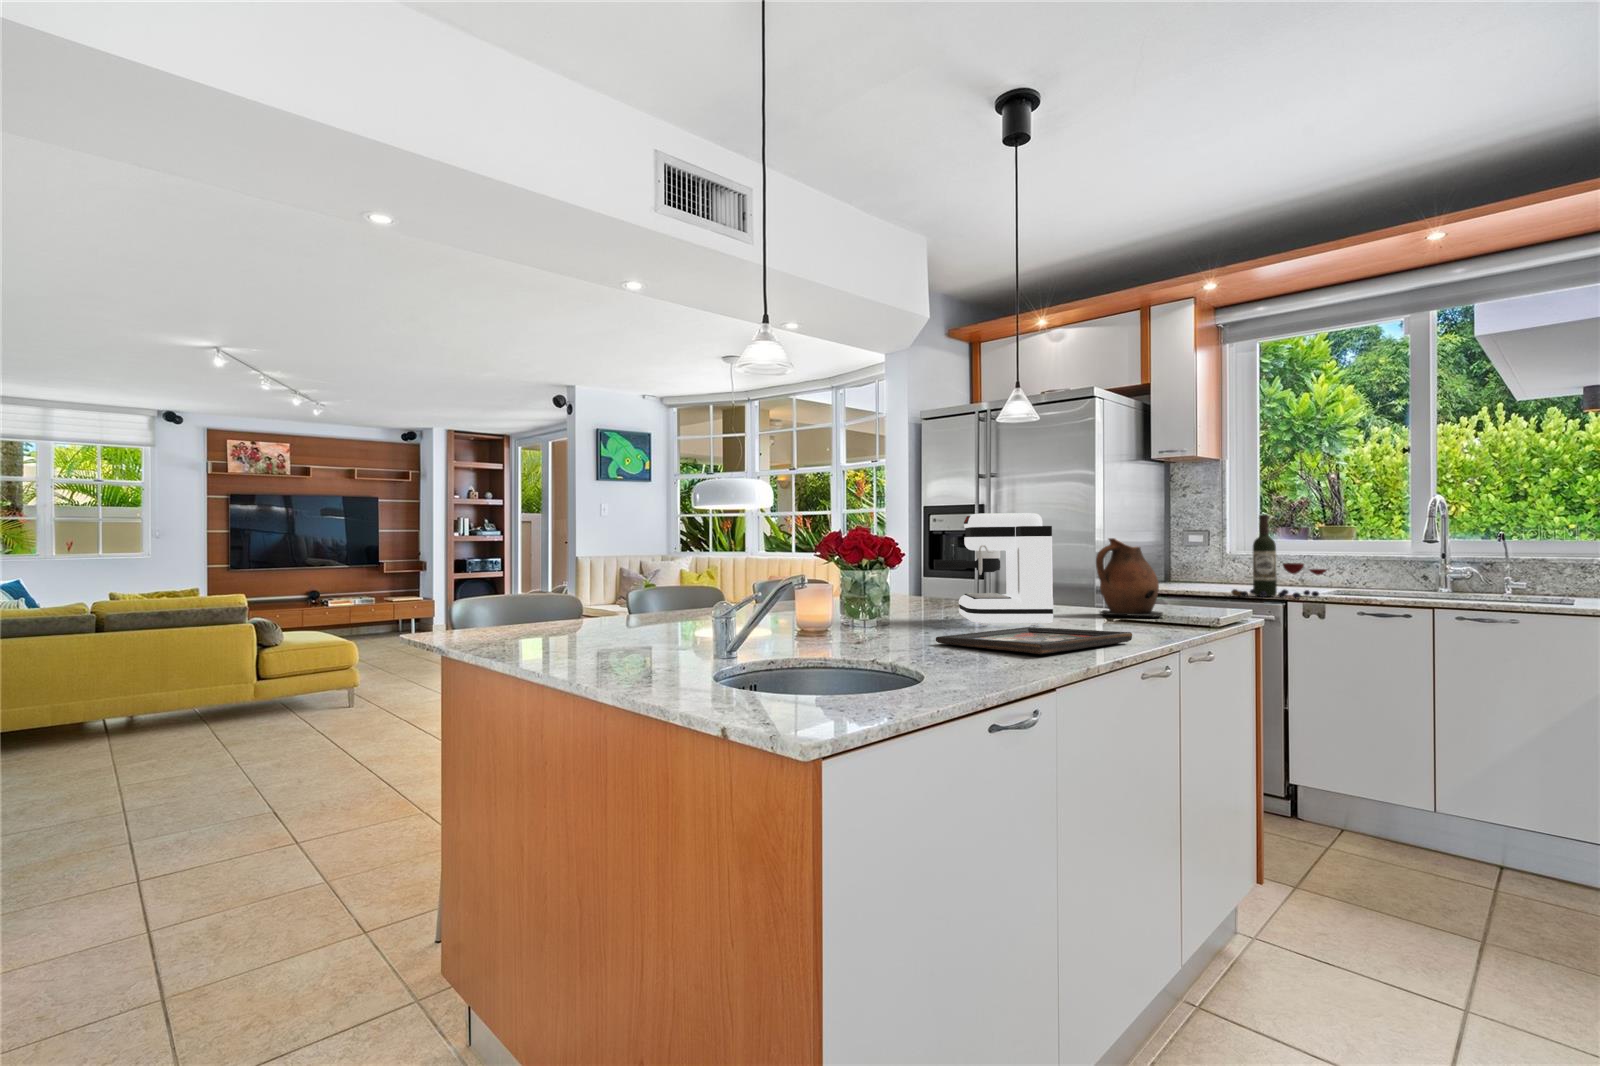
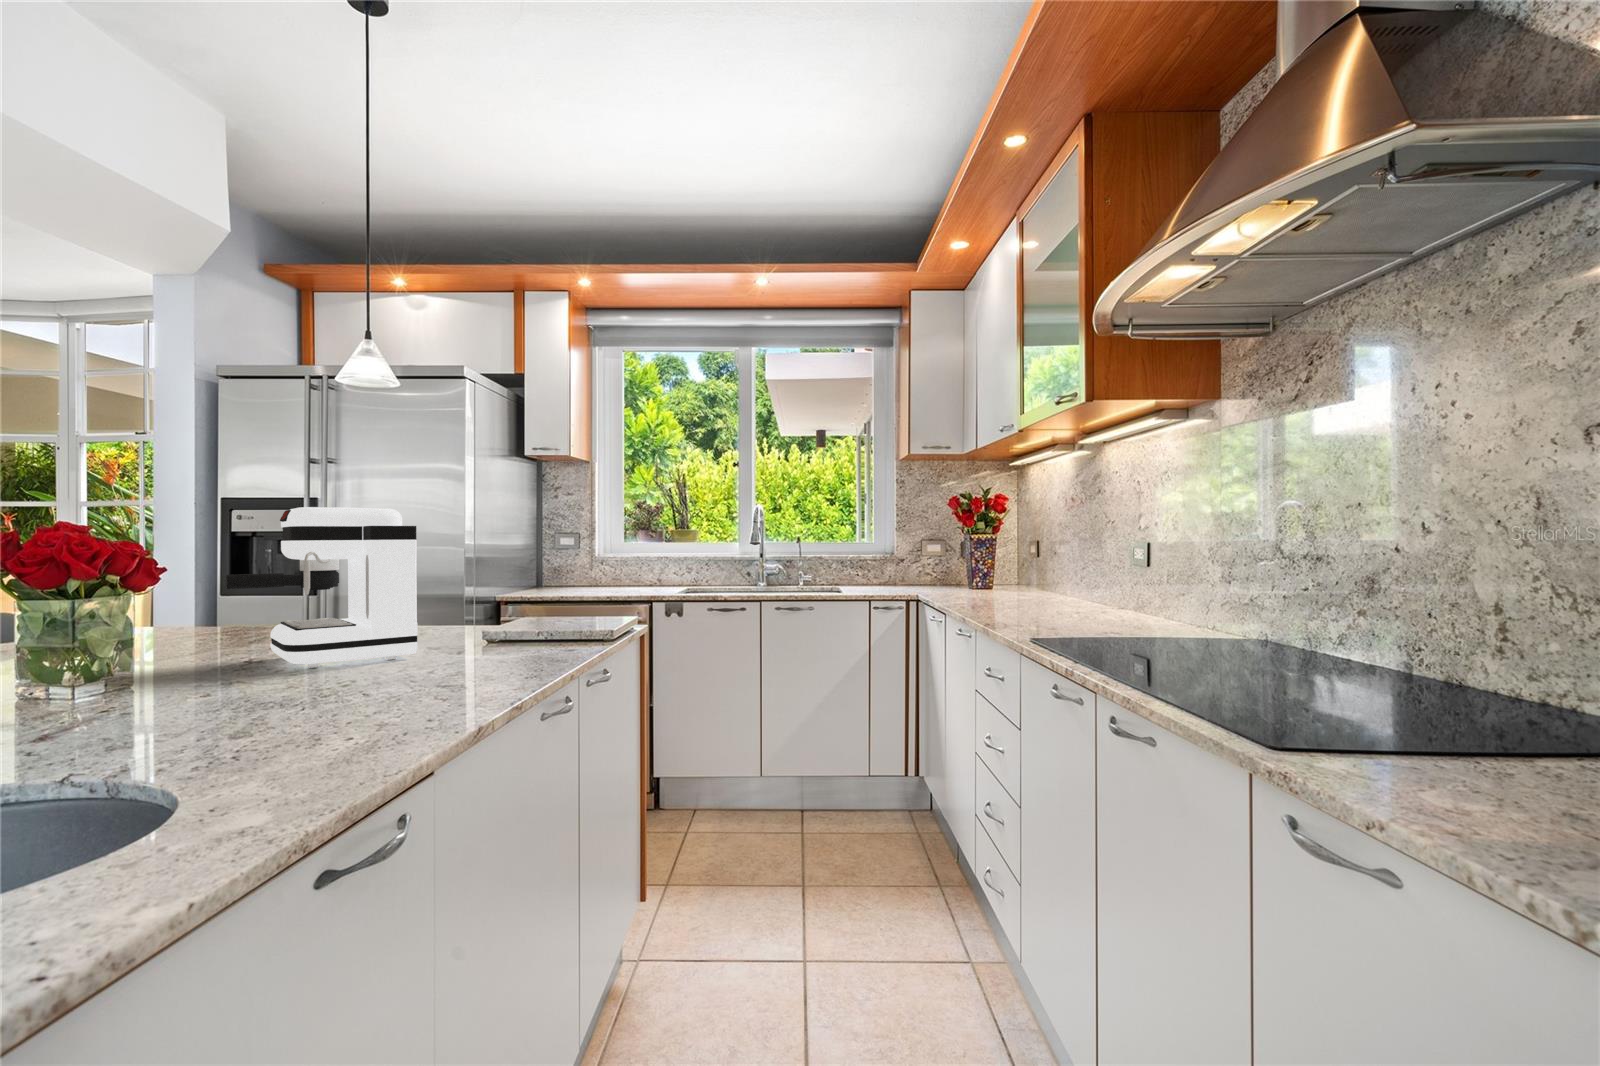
wine bottle: present [1232,515,1327,598] -> none [603,517,687,599]
ceramic pitcher: present [1096,538,1163,617] -> none [471,542,548,634]
decorative tray: present [936,627,1132,654] -> none [218,662,527,716]

